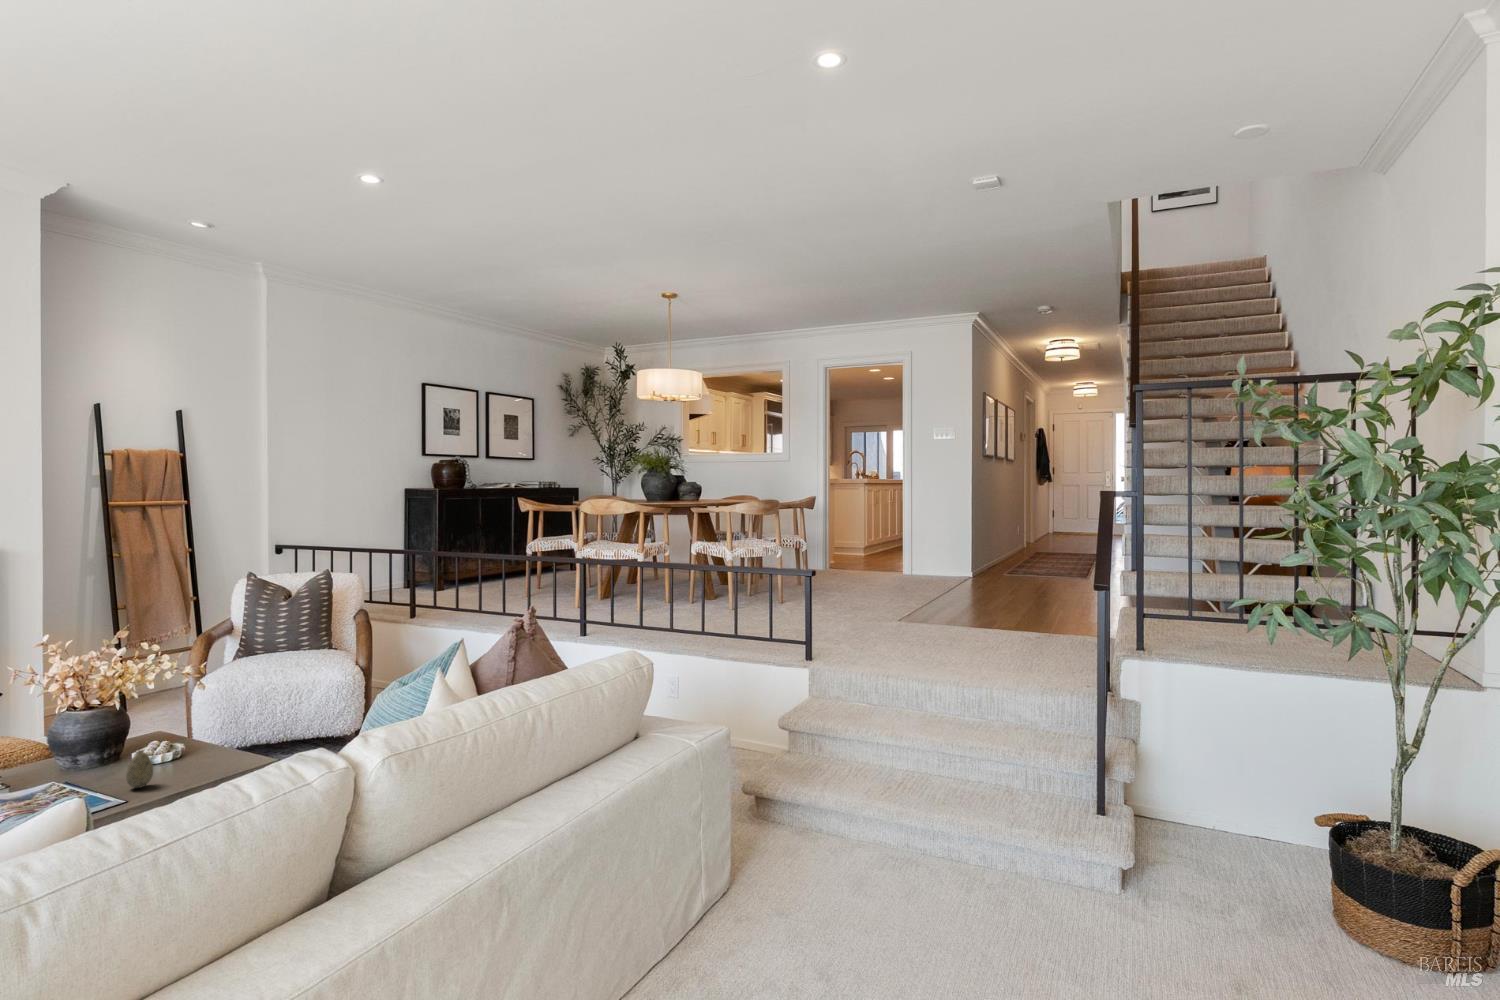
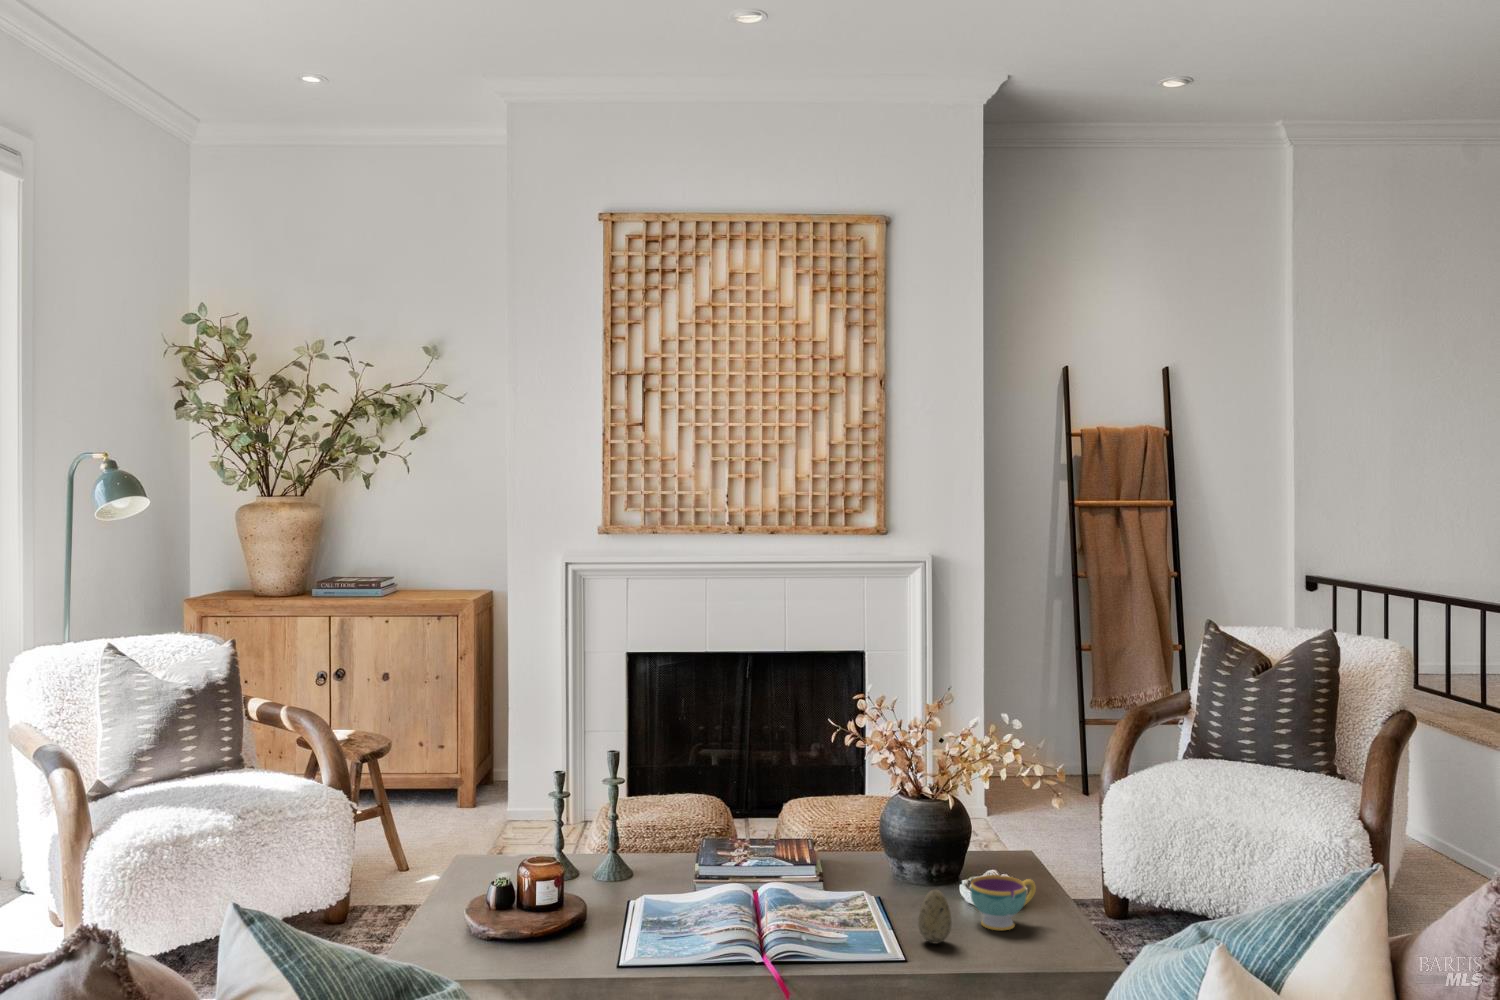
teacup: none [154,734,201,771] -> present [971,875,1036,930]

